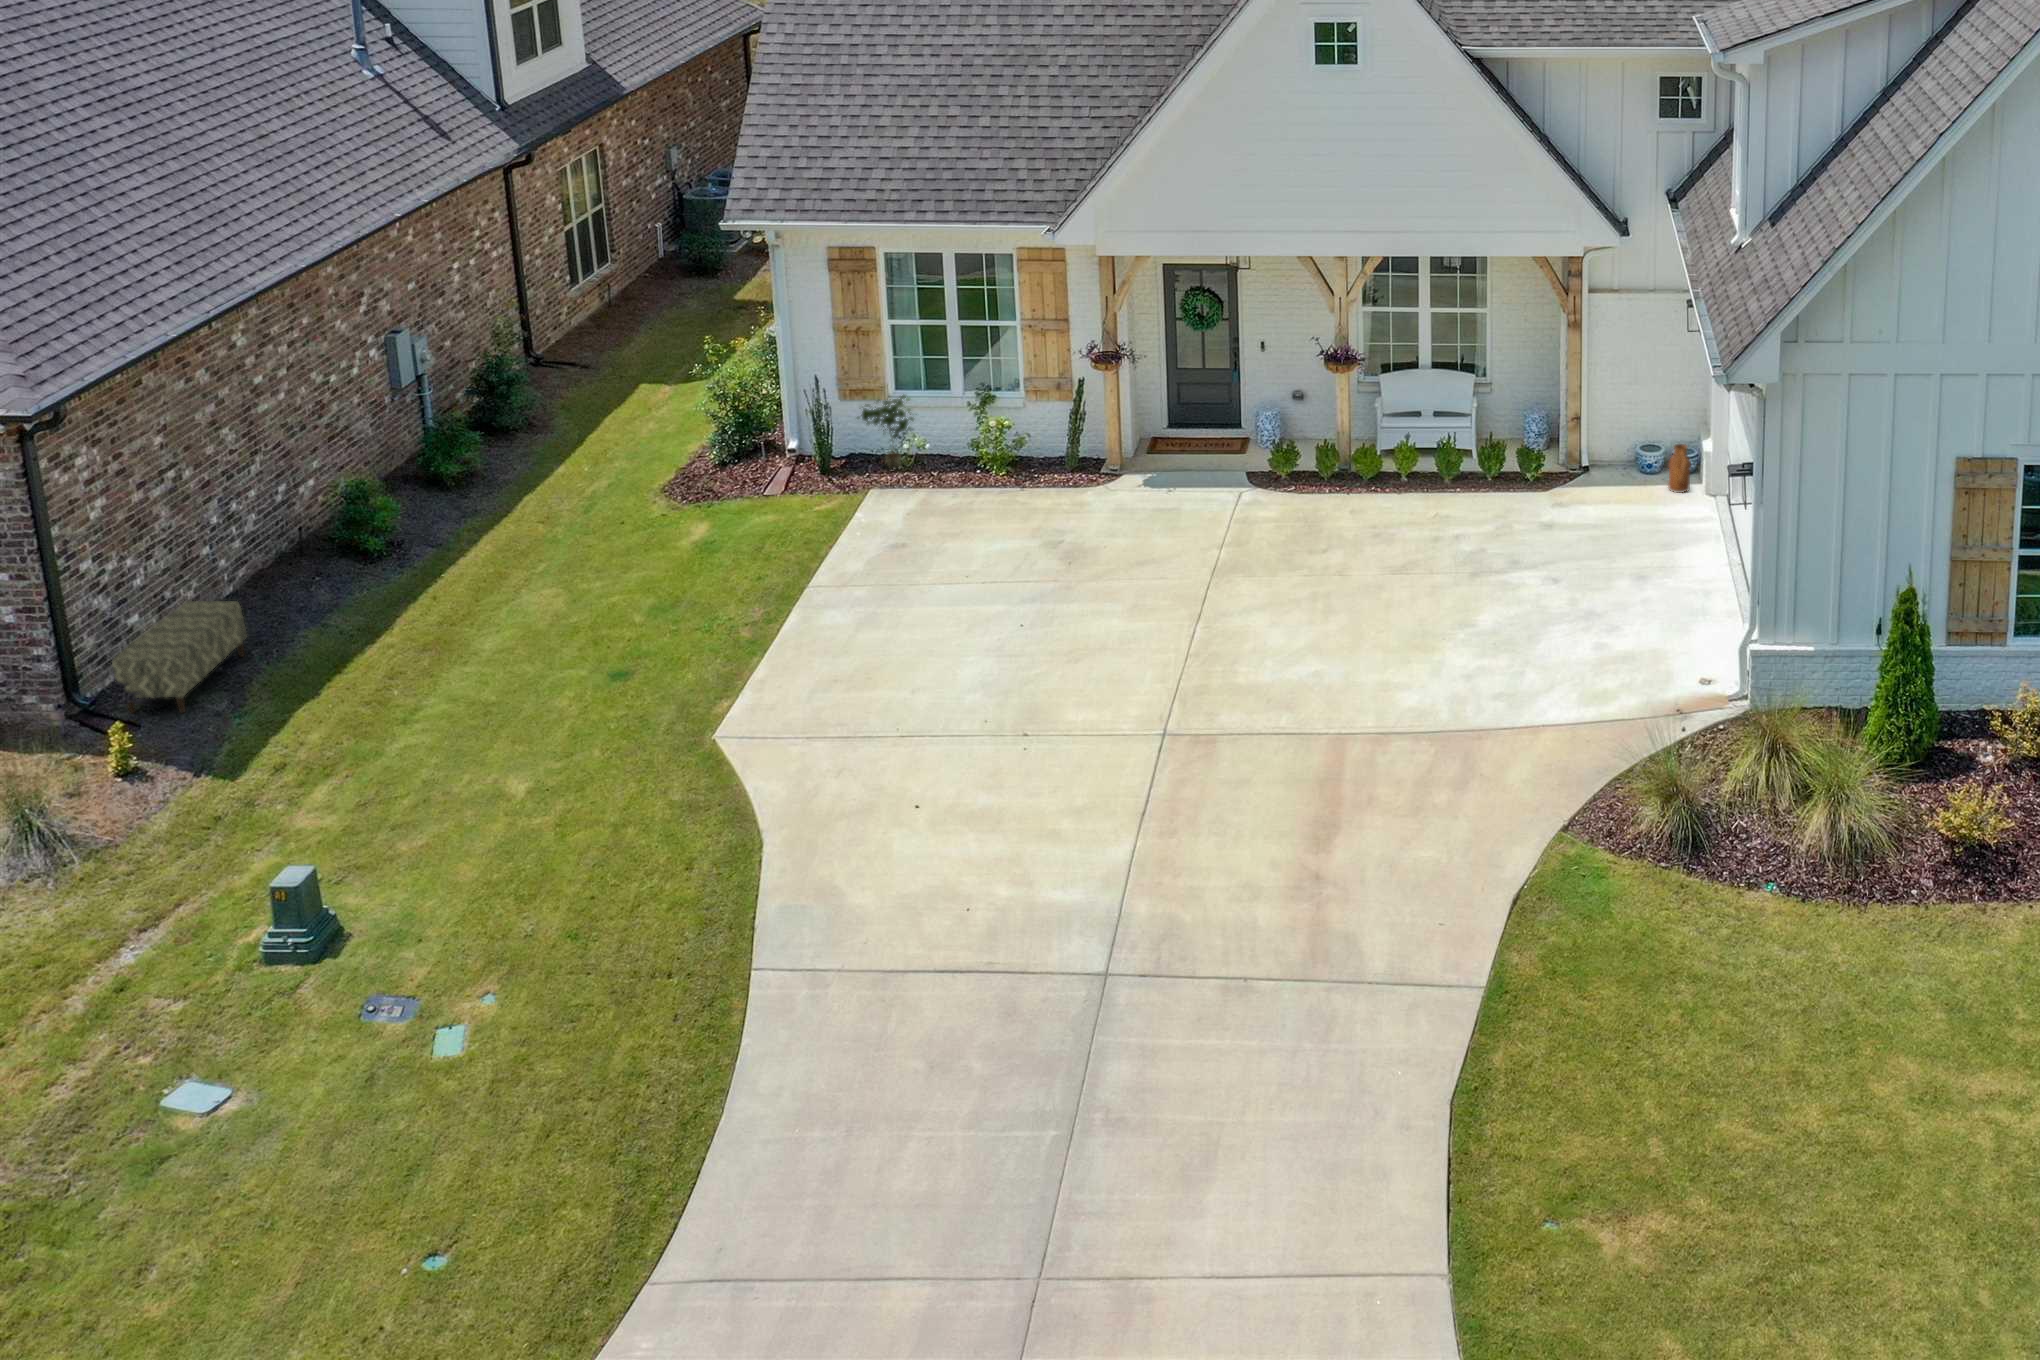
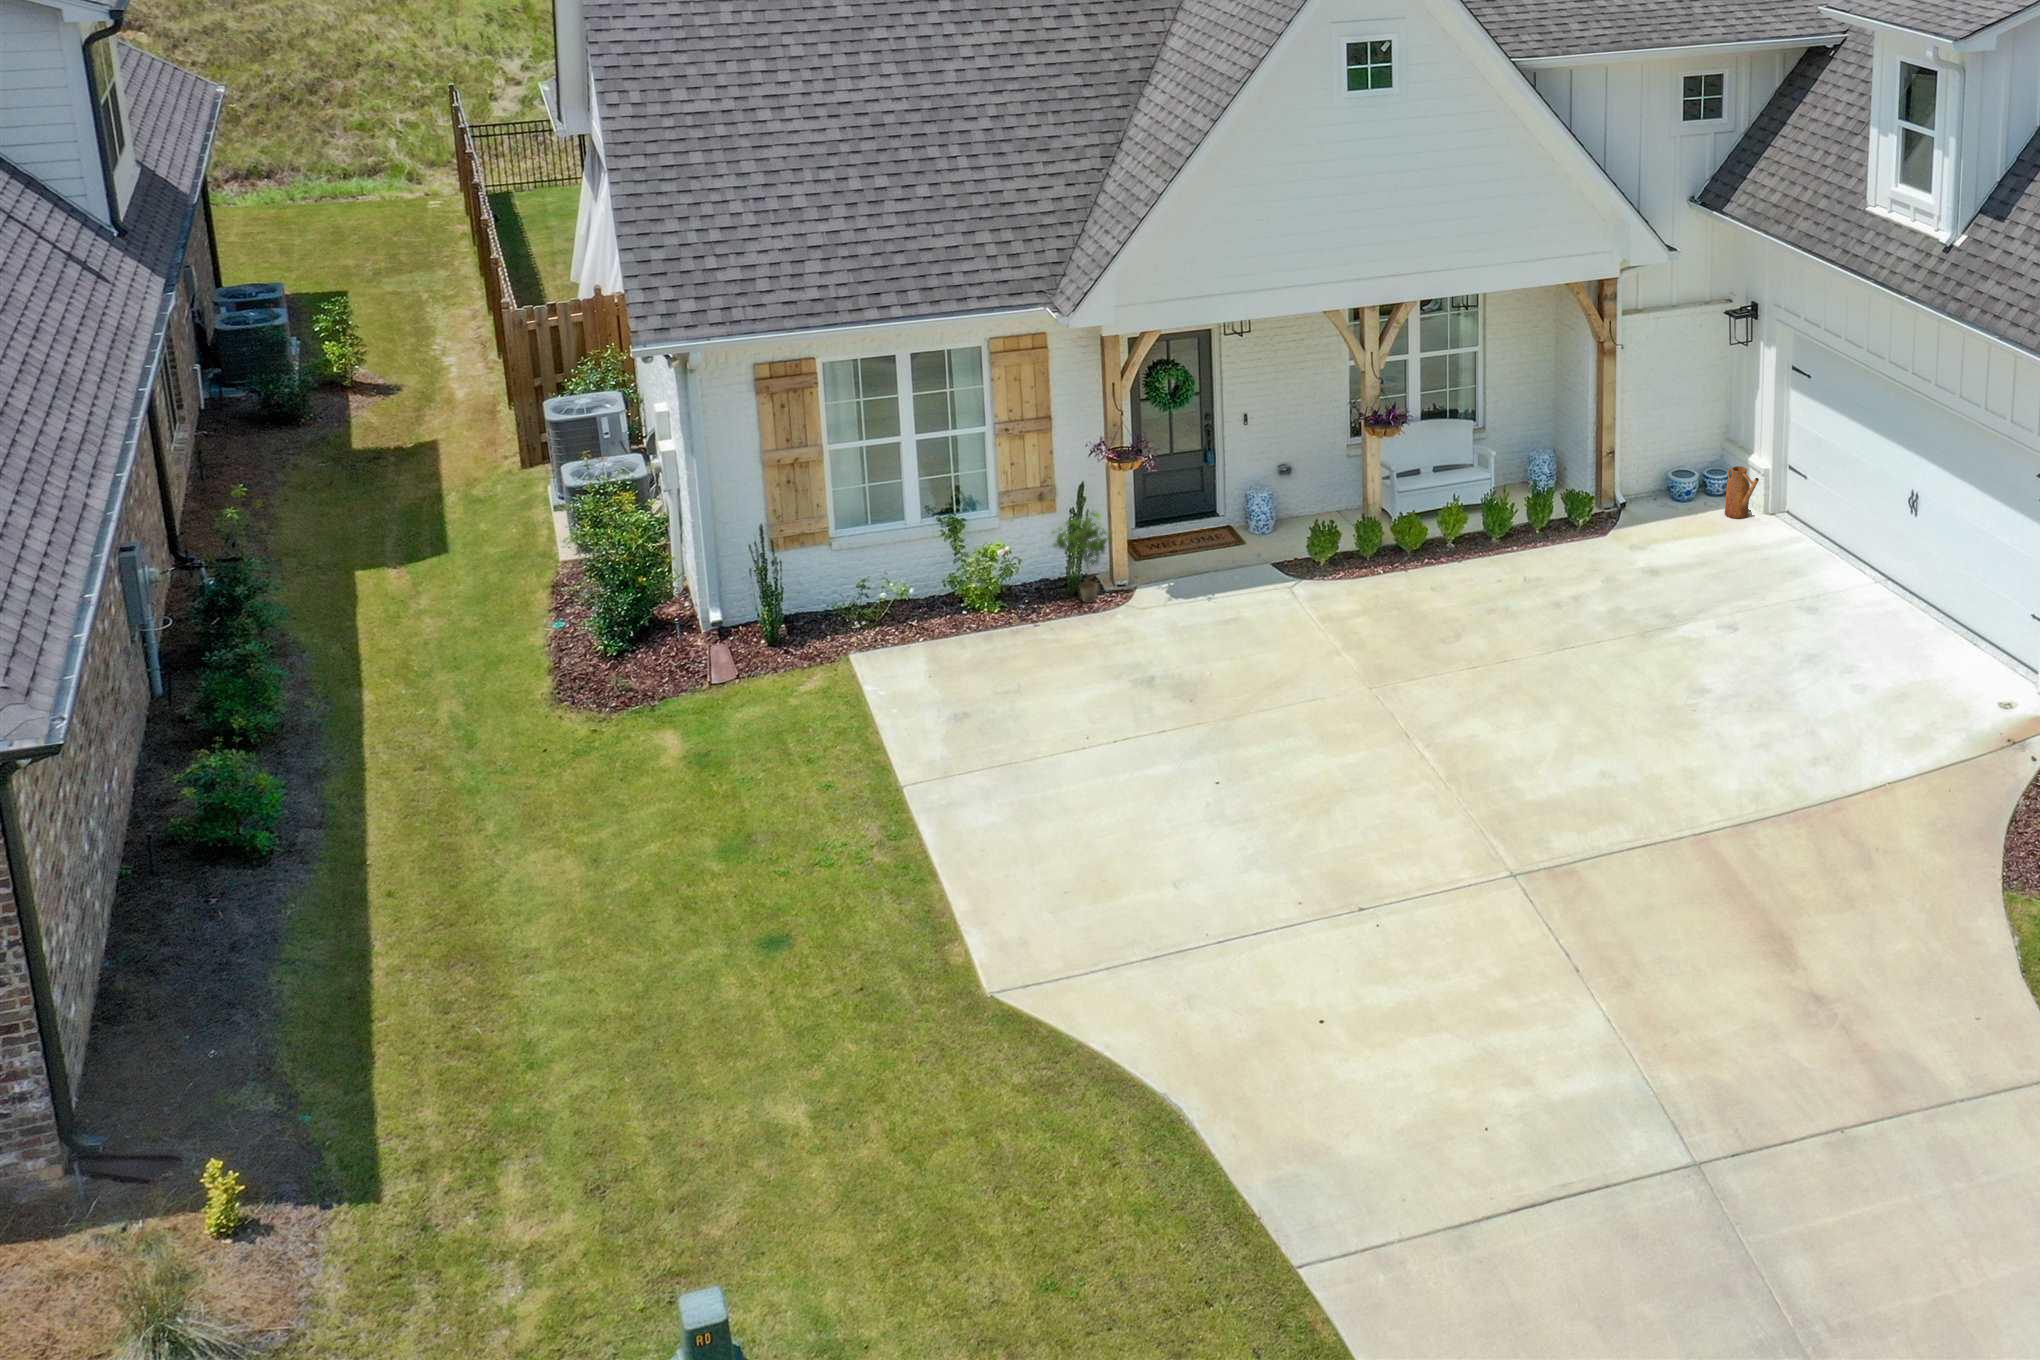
potted plant: present [858,395,914,470] -> present [1053,512,1112,603]
bench: present [112,601,247,714] -> none [86,957,207,1150]

